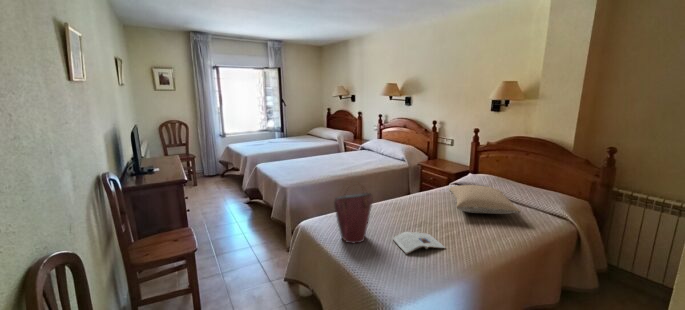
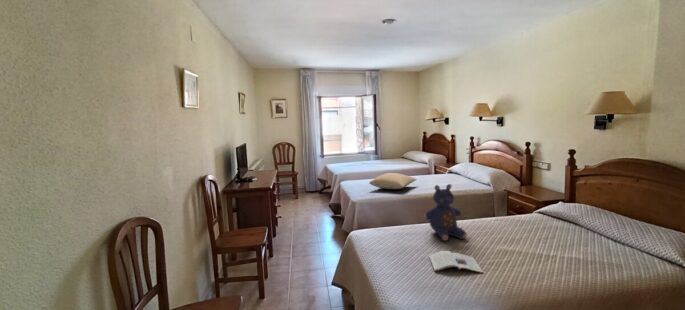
teddy bear: none [374,166,414,221] -> present [424,184,467,241]
pillow: present [449,185,521,214] -> present [369,173,417,189]
handbag: present [334,187,373,243] -> none [372,194,411,255]

